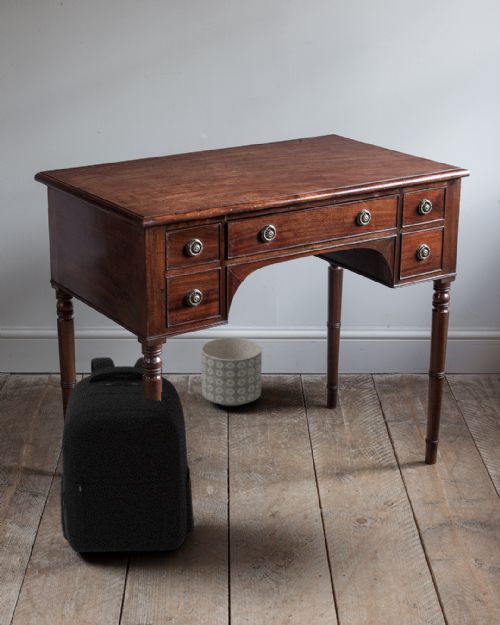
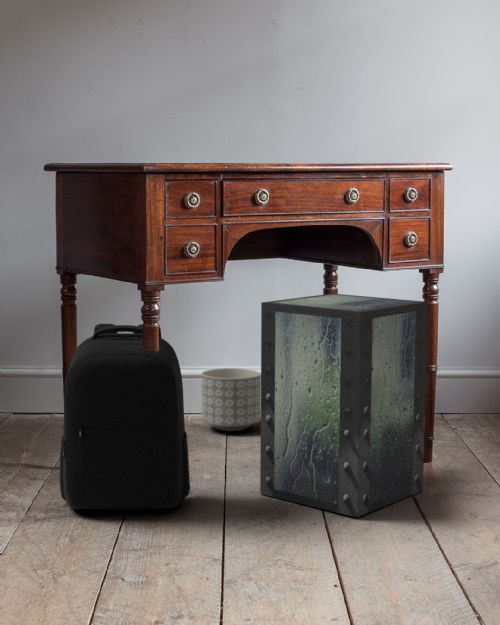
storage box: none [264,305,441,562] -> present [260,294,428,517]

